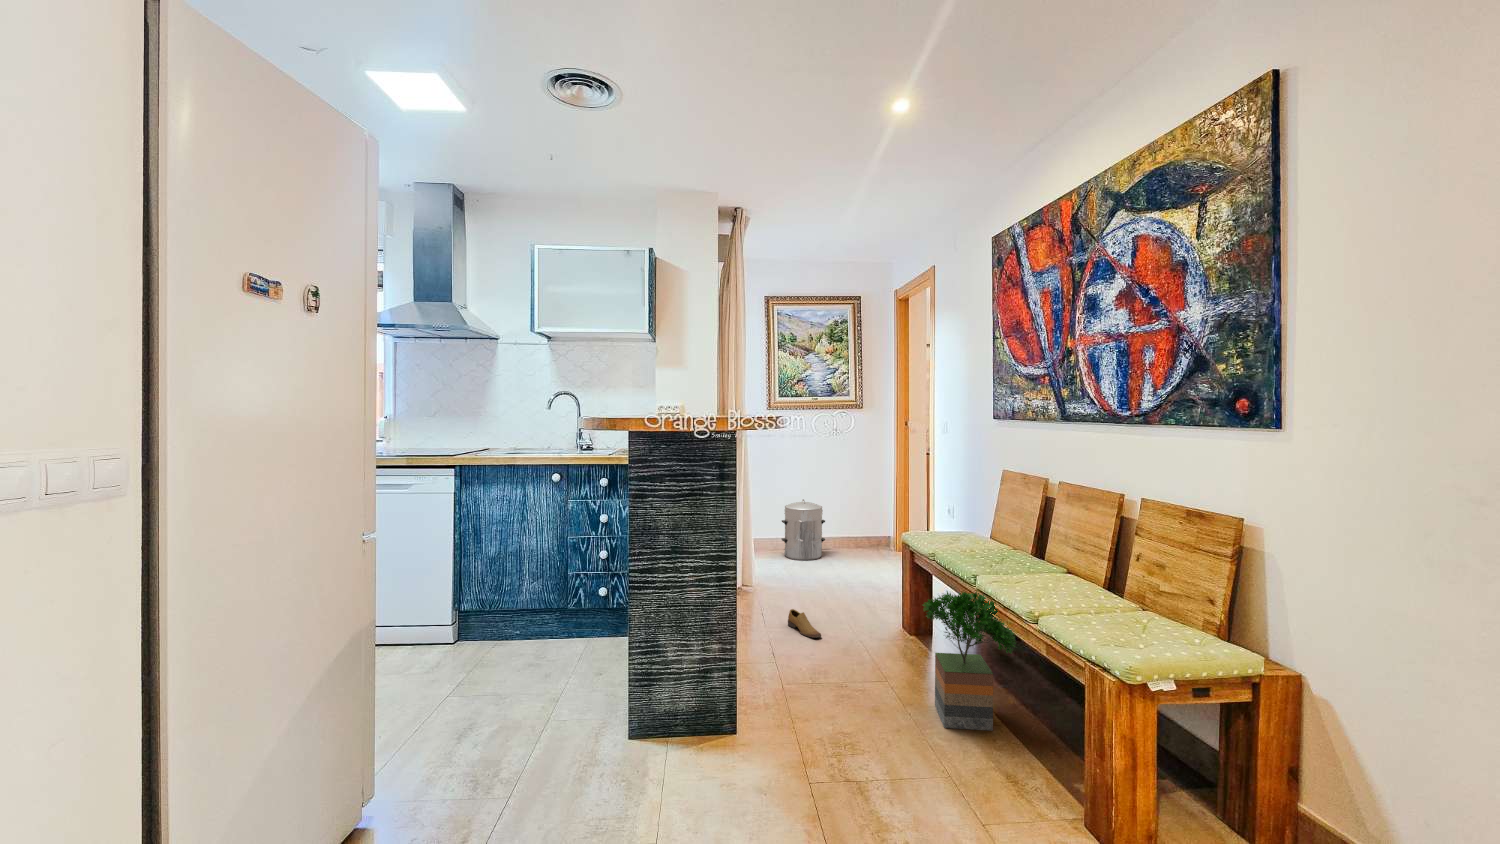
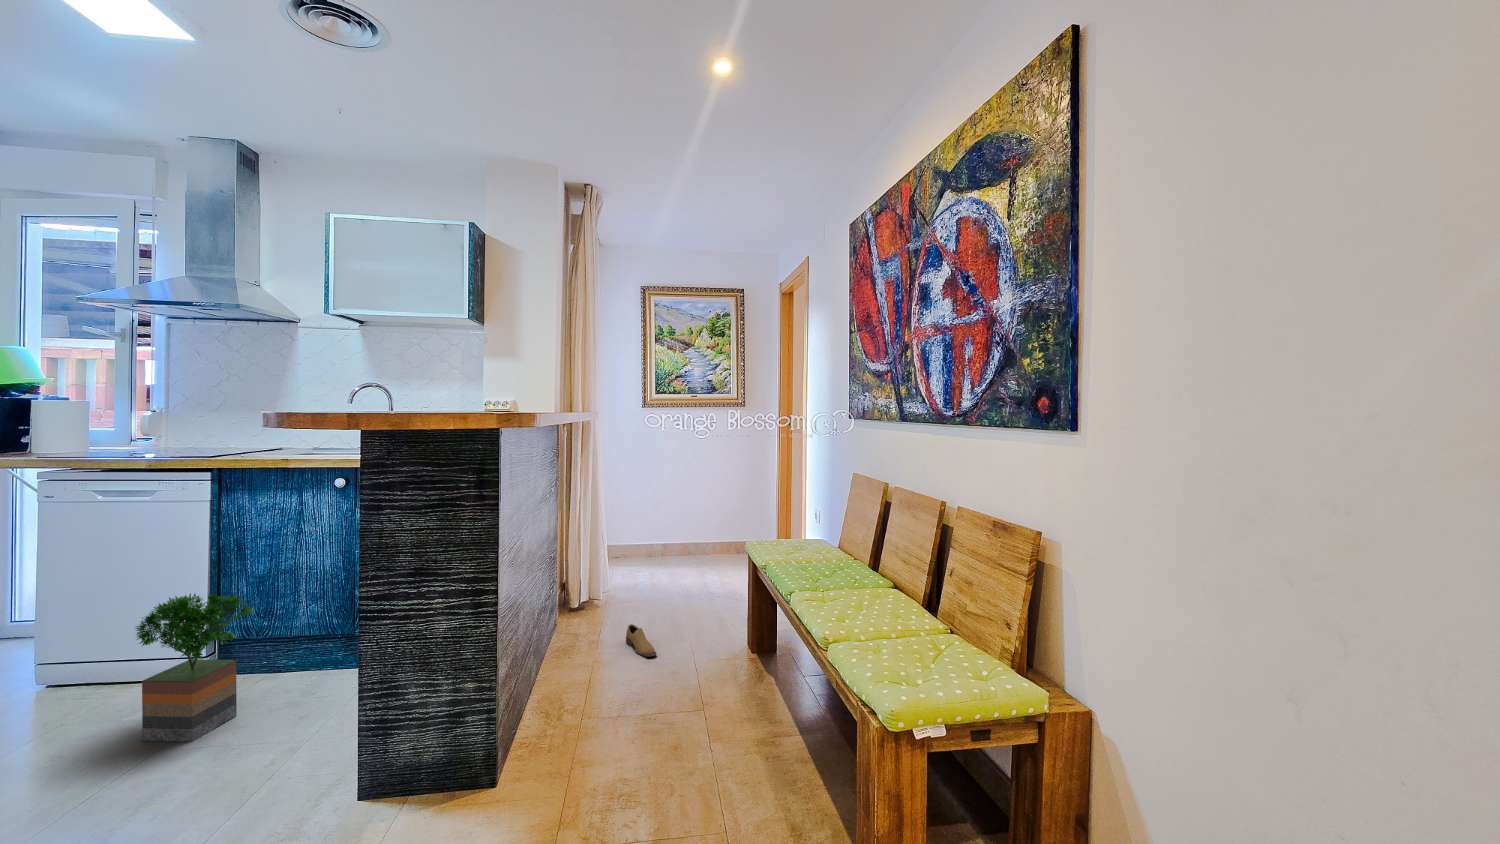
waste bin: present [782,499,825,561] -> none [656,501,702,566]
potted tree: present [923,591,1016,731] -> present [135,593,254,742]

